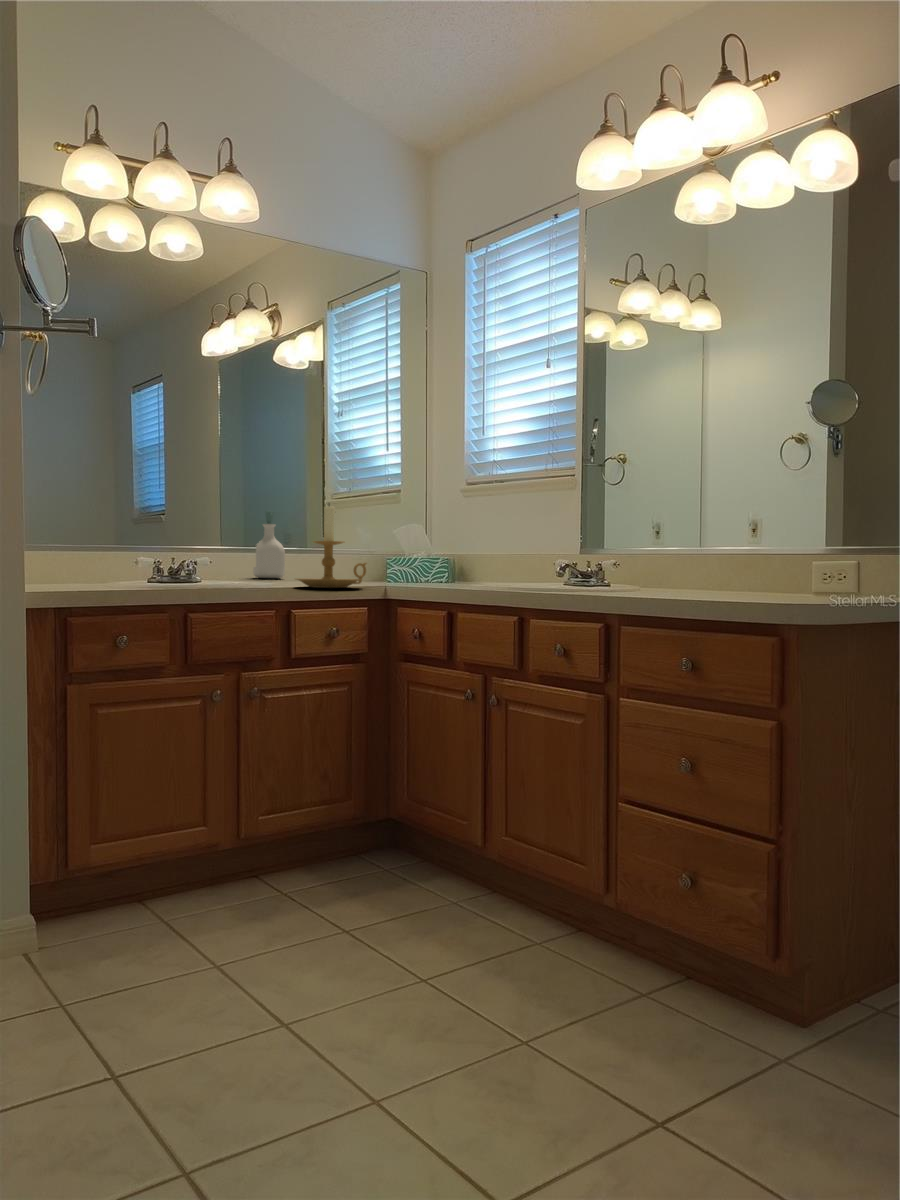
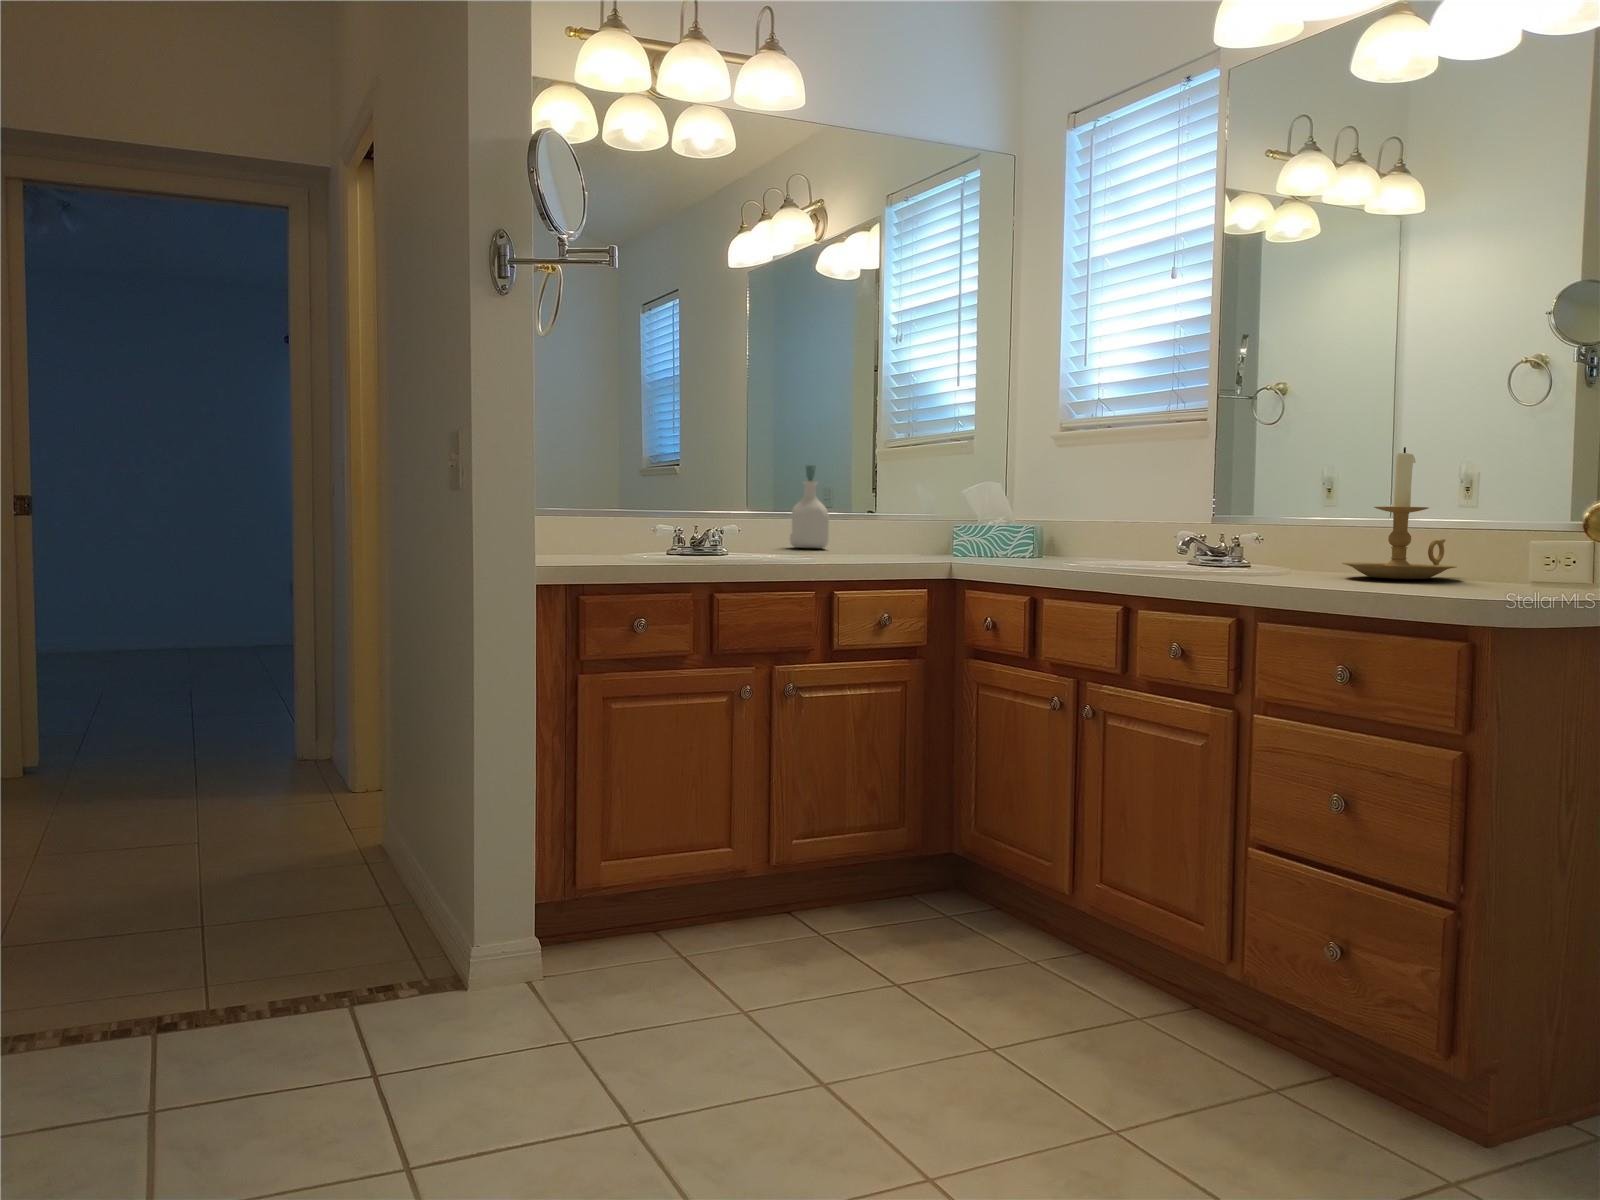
candle holder: present [297,504,367,588] -> present [1342,447,1457,579]

